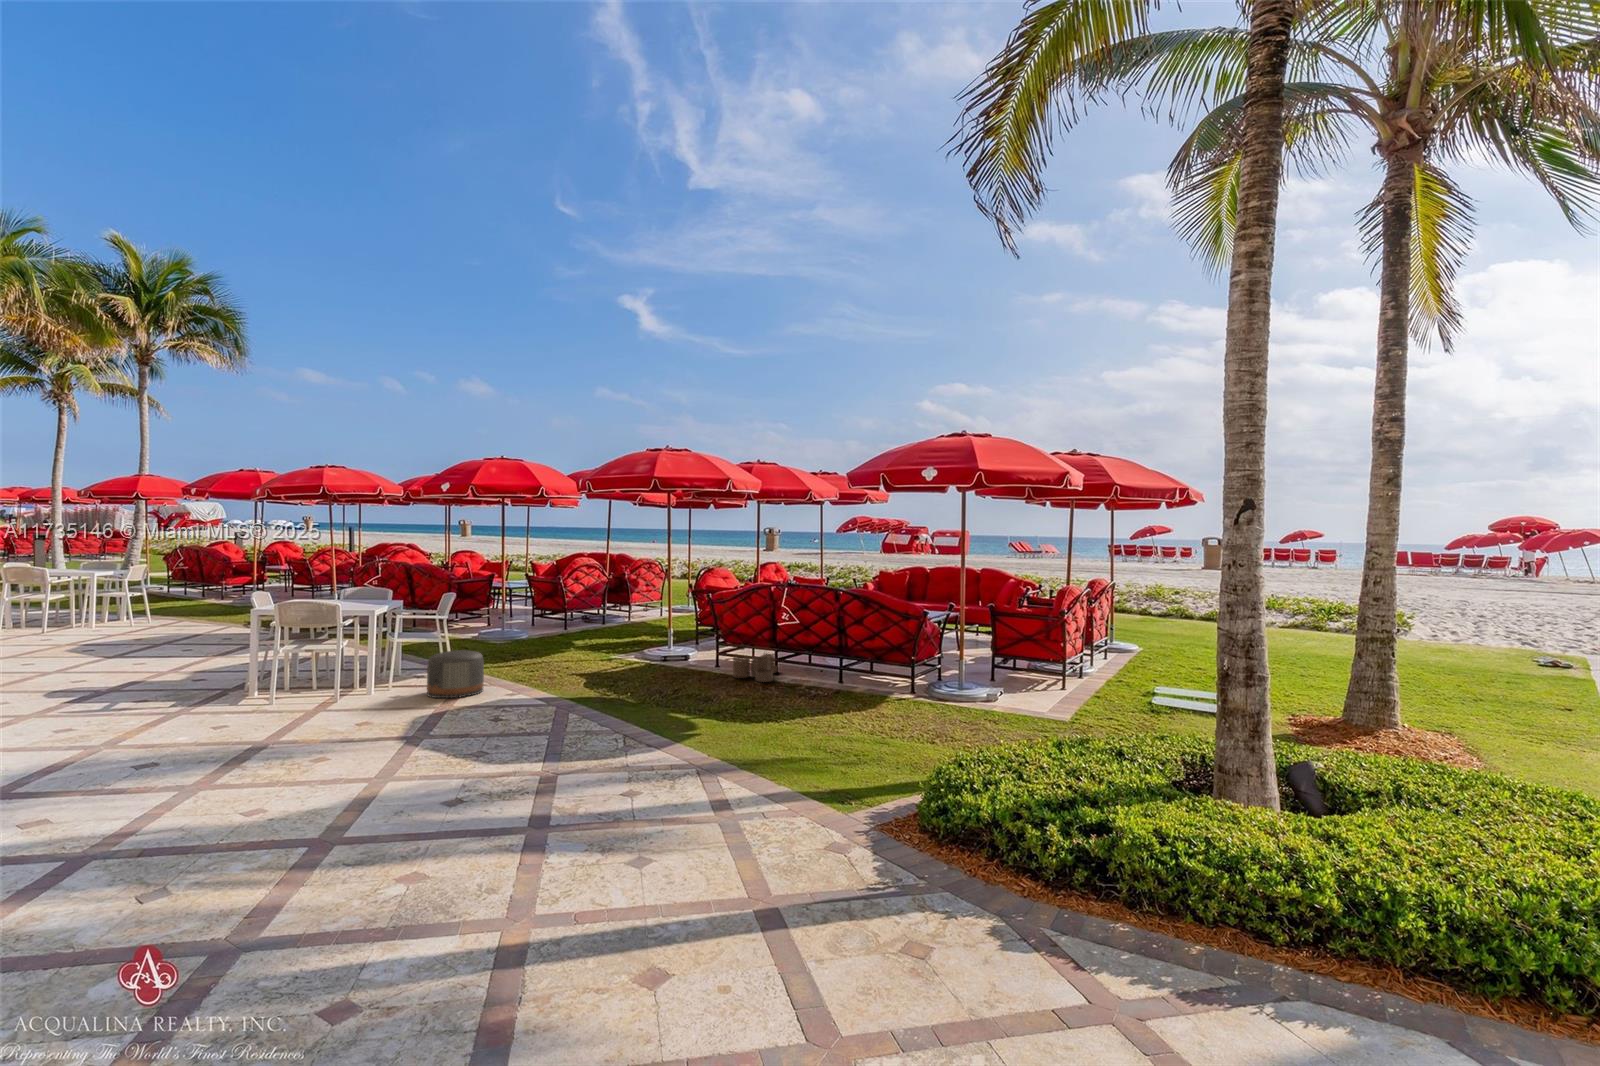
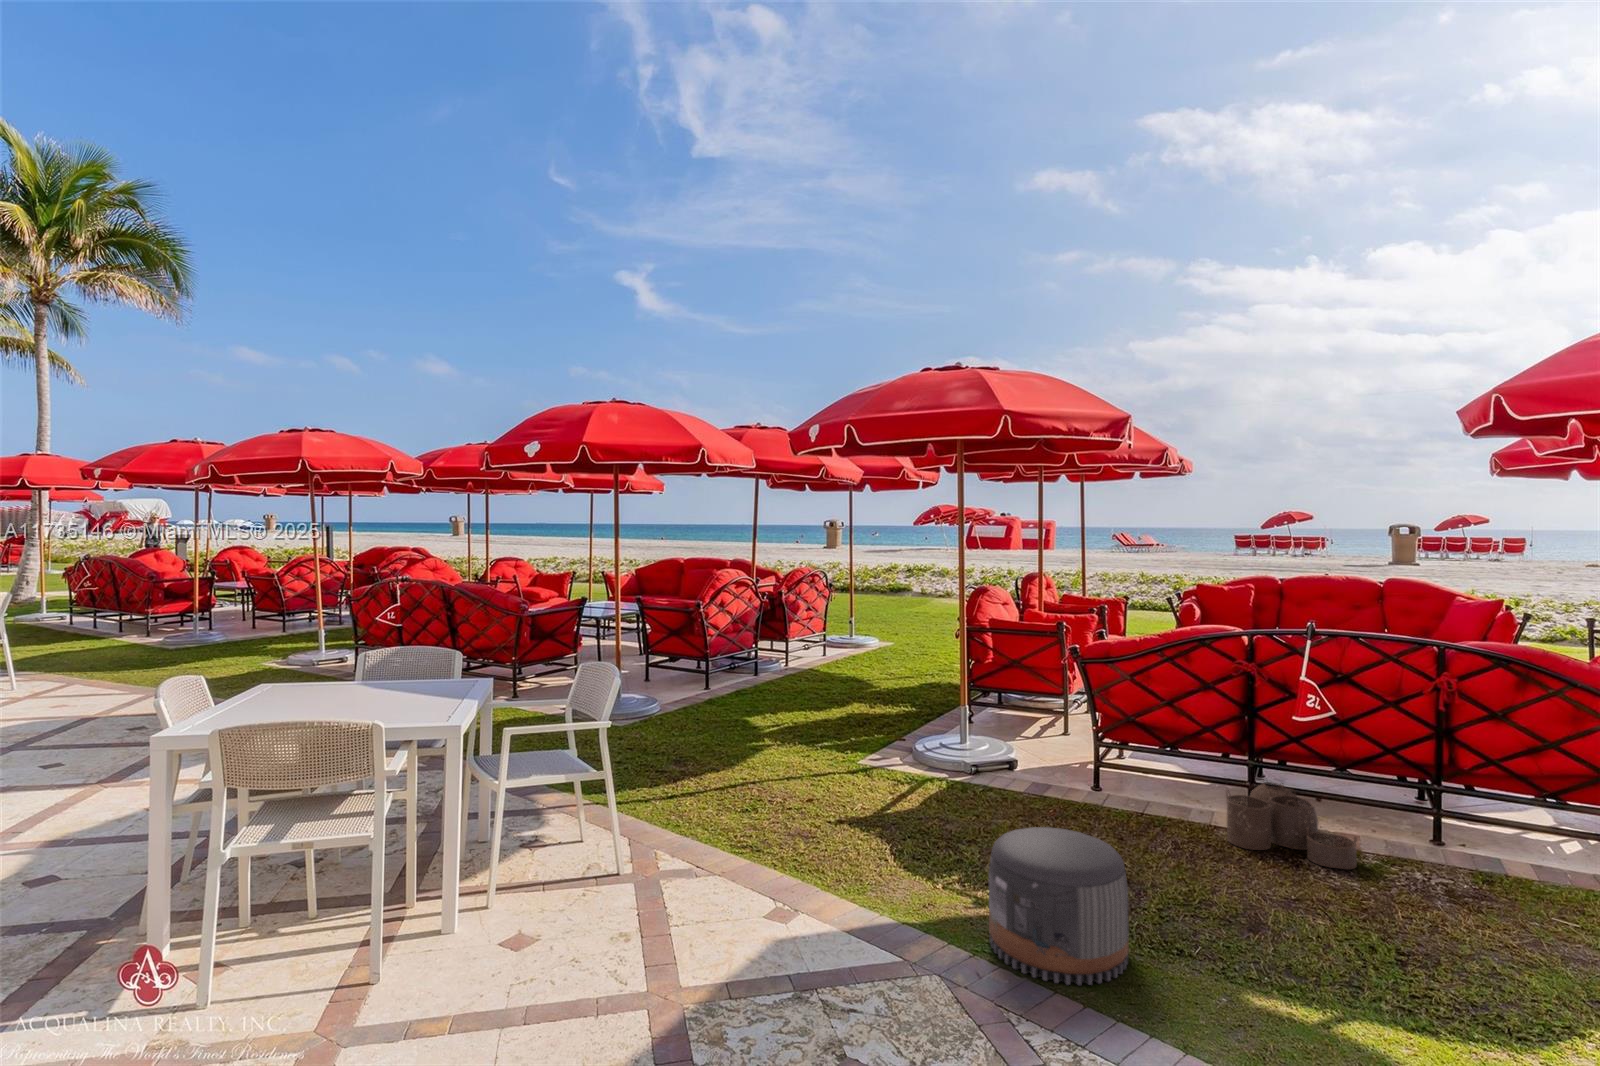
pouf: present [427,650,484,698] -> present [989,827,1129,985]

